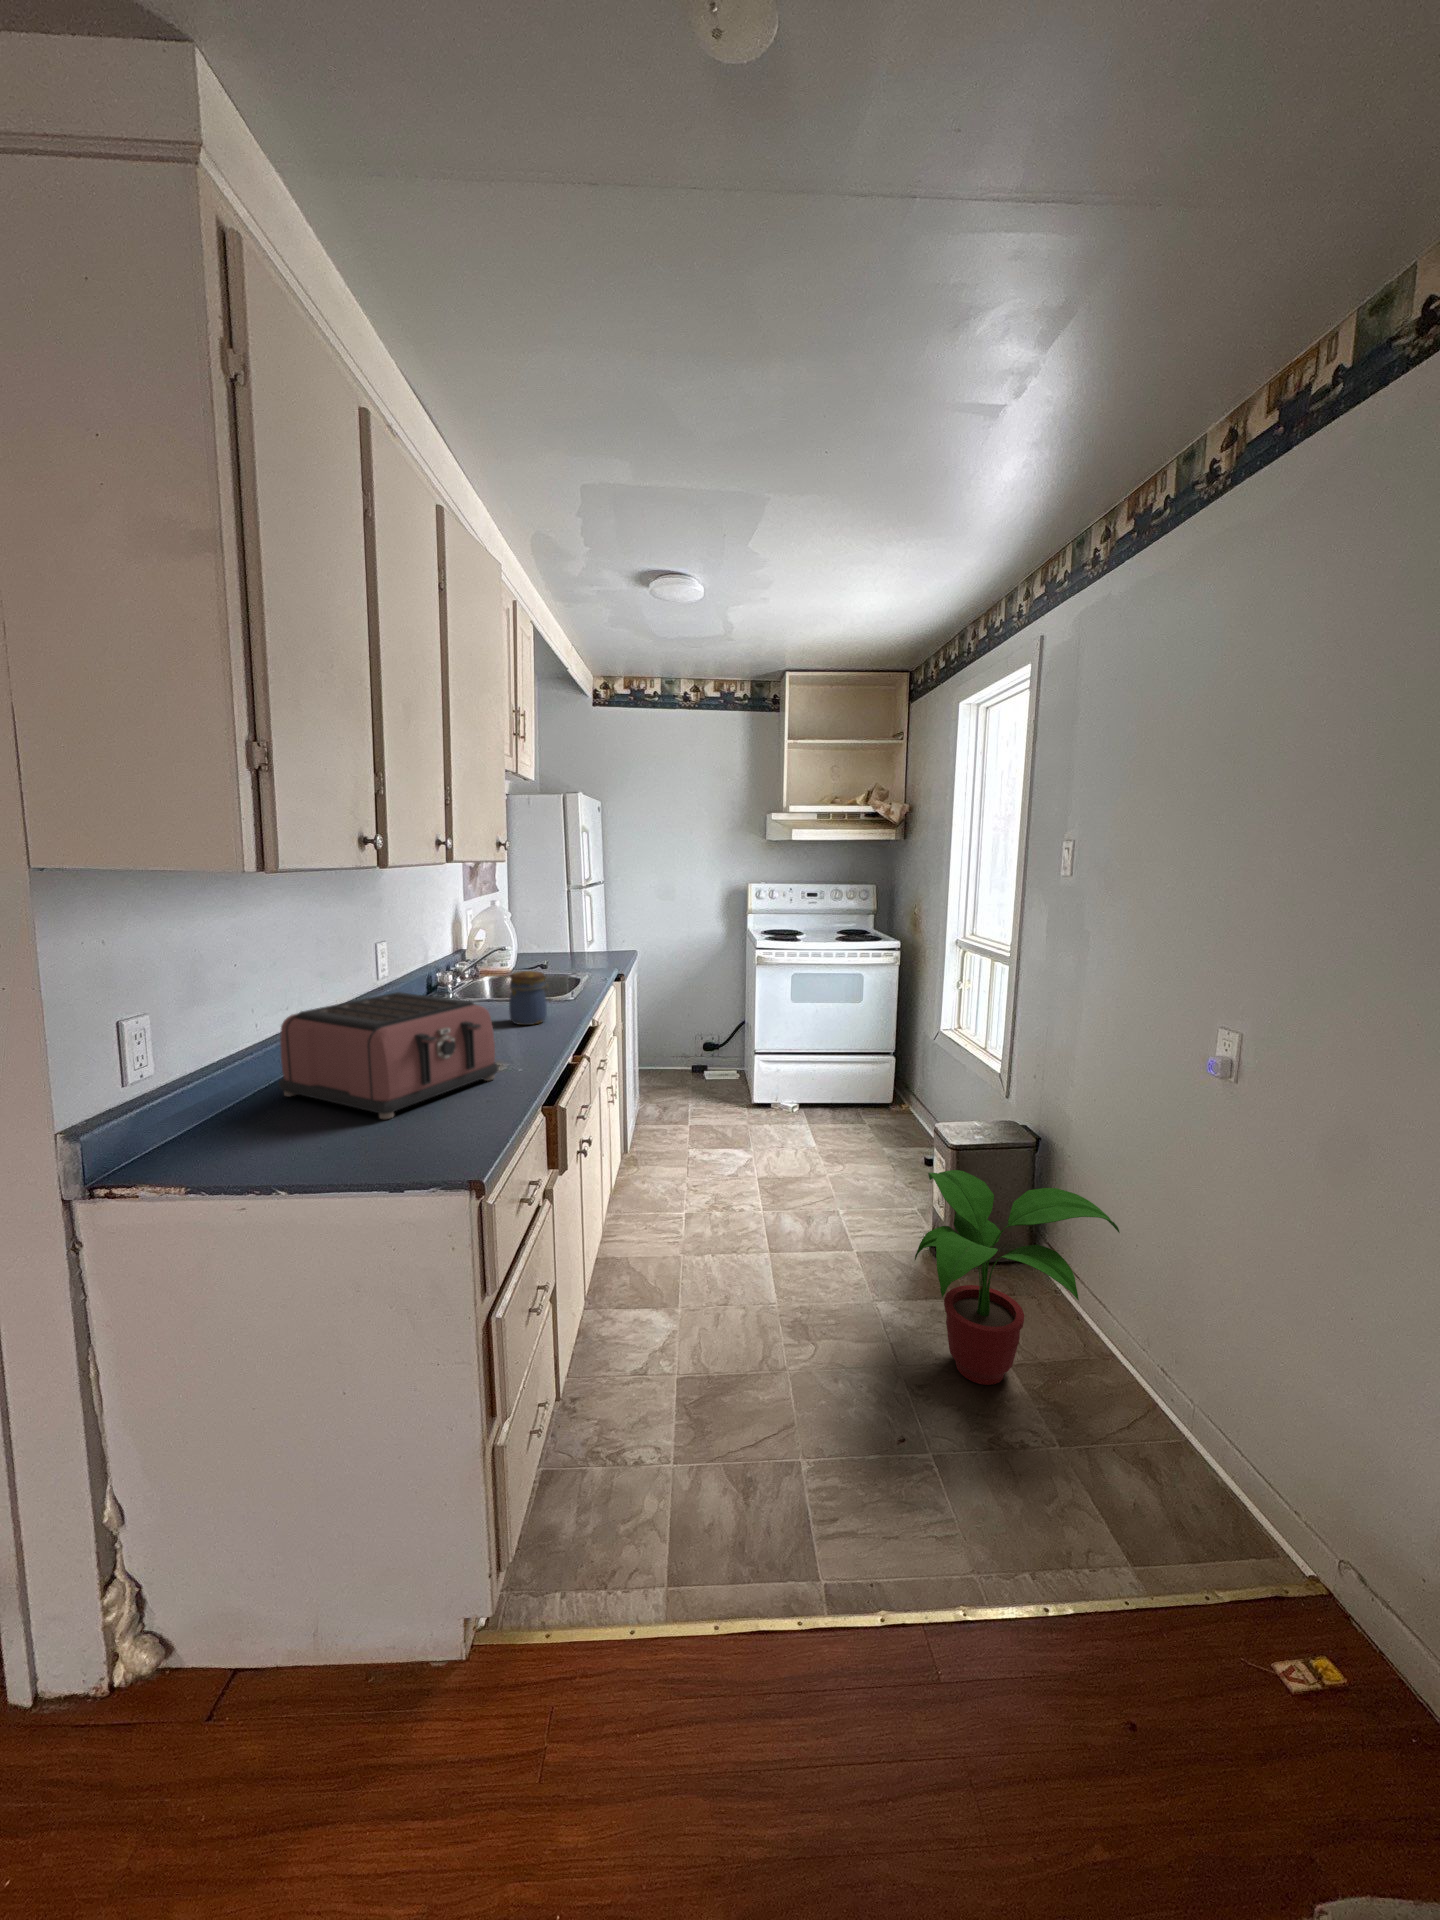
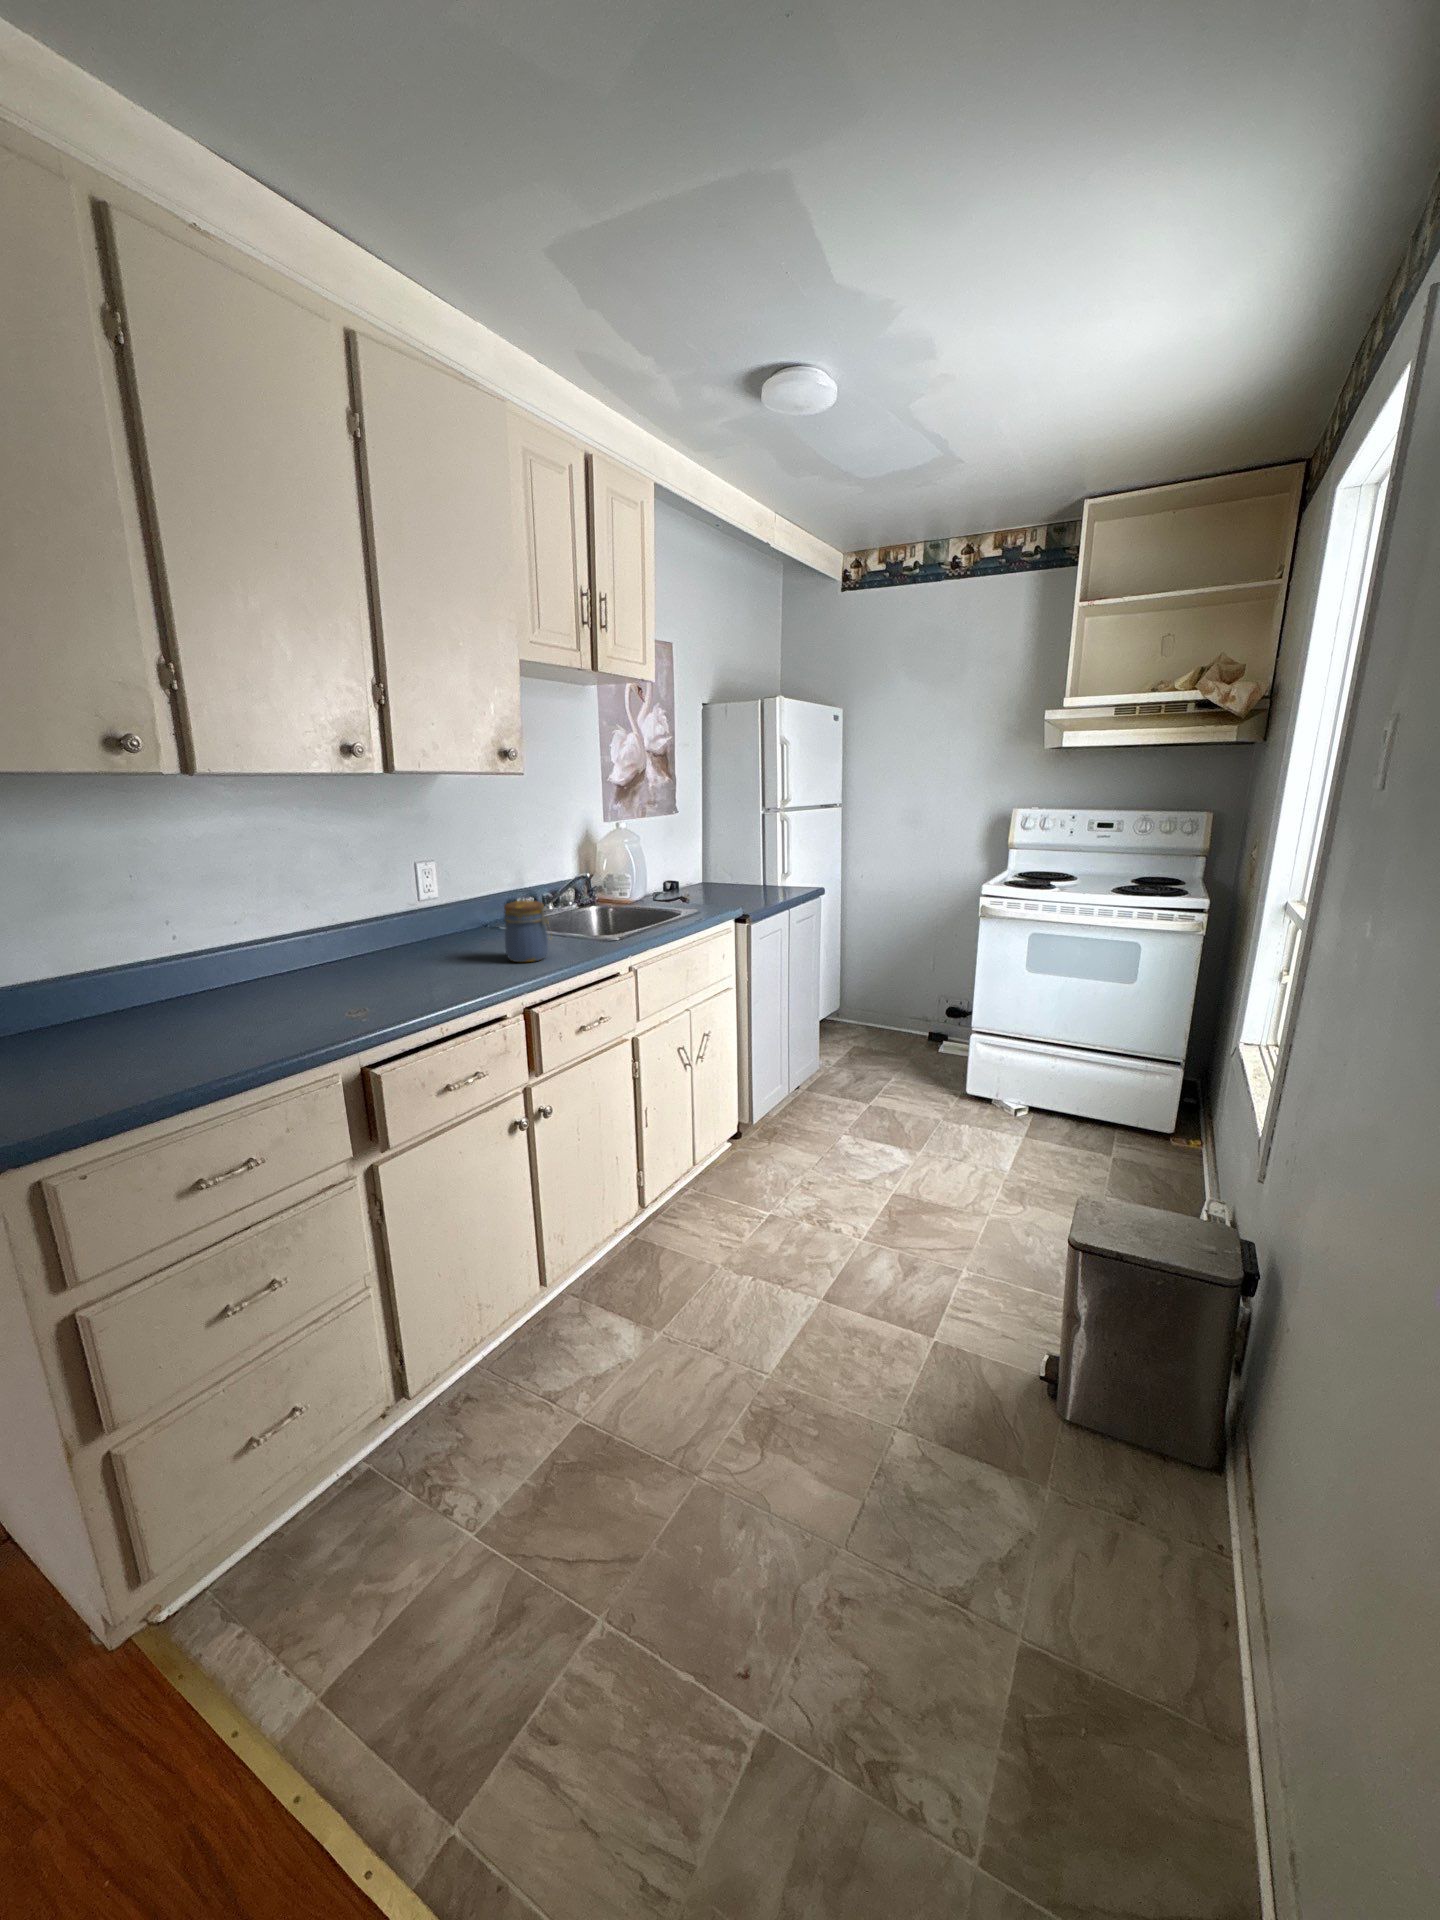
toaster: present [278,992,498,1119] -> none [153,912,350,1047]
potted plant: present [915,1170,1120,1385] -> none [846,1261,1272,1625]

